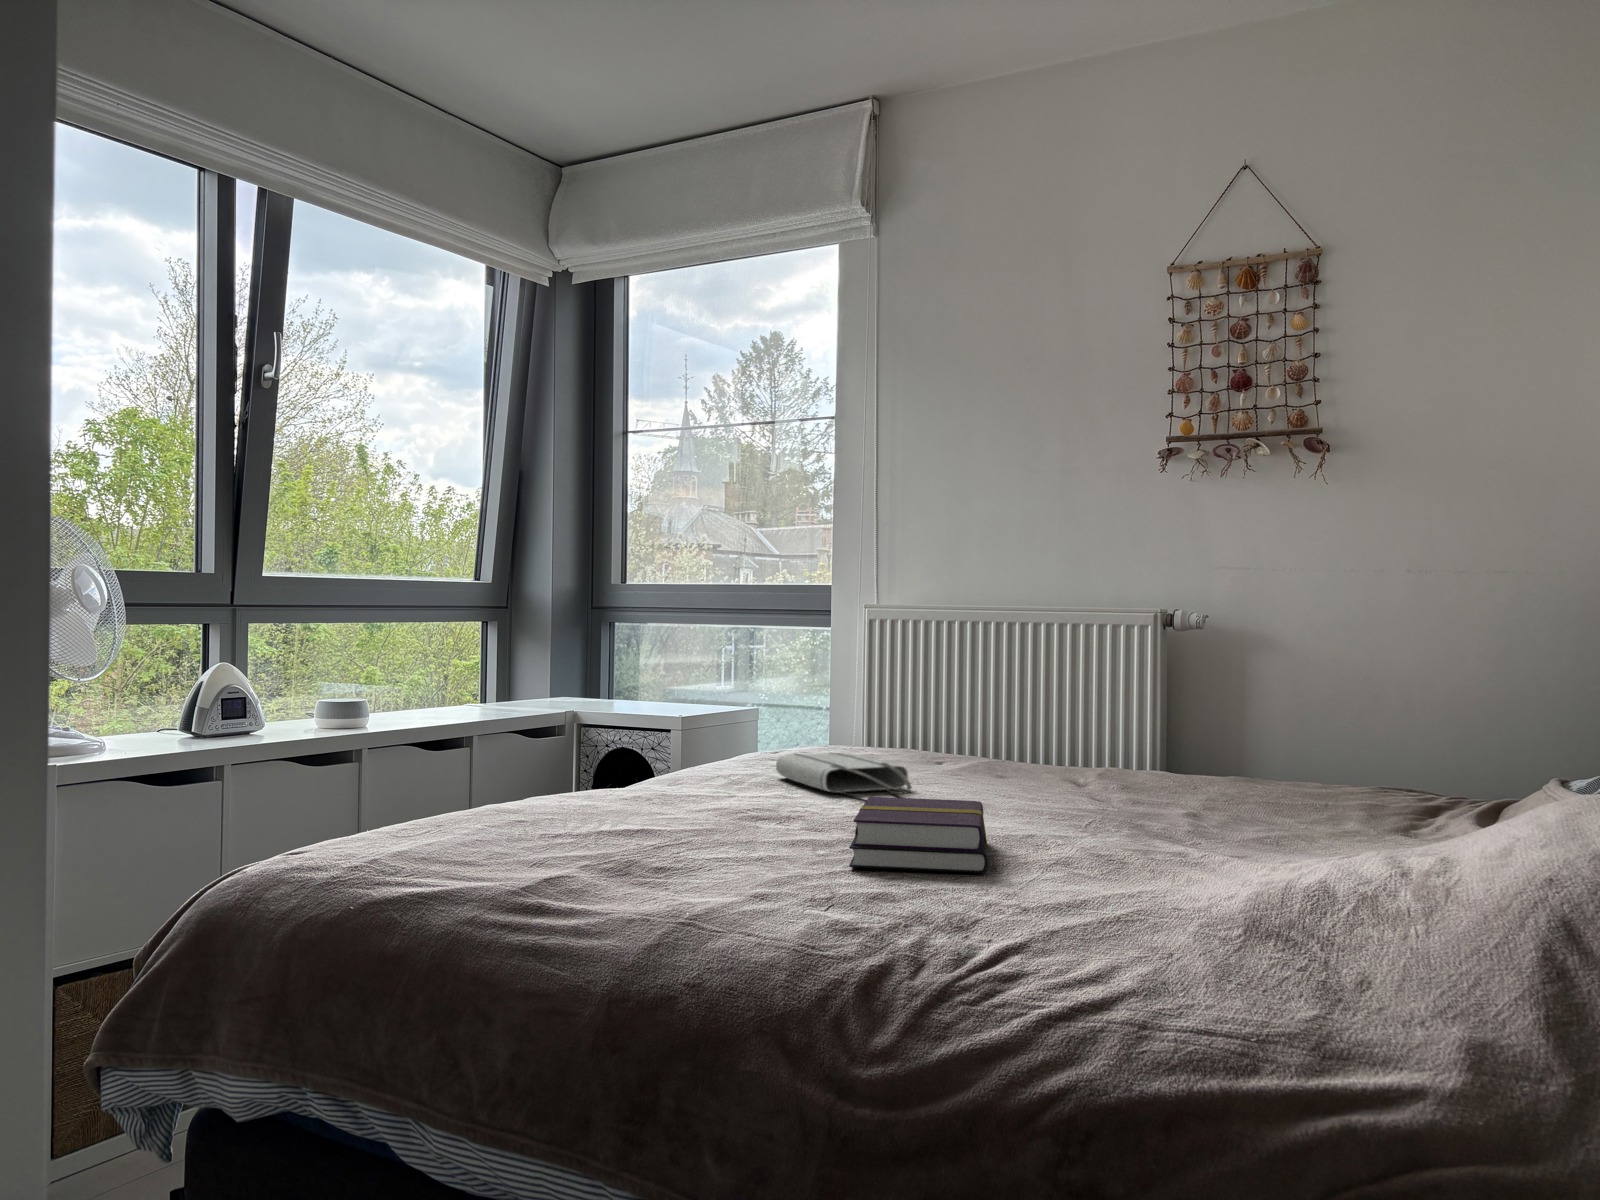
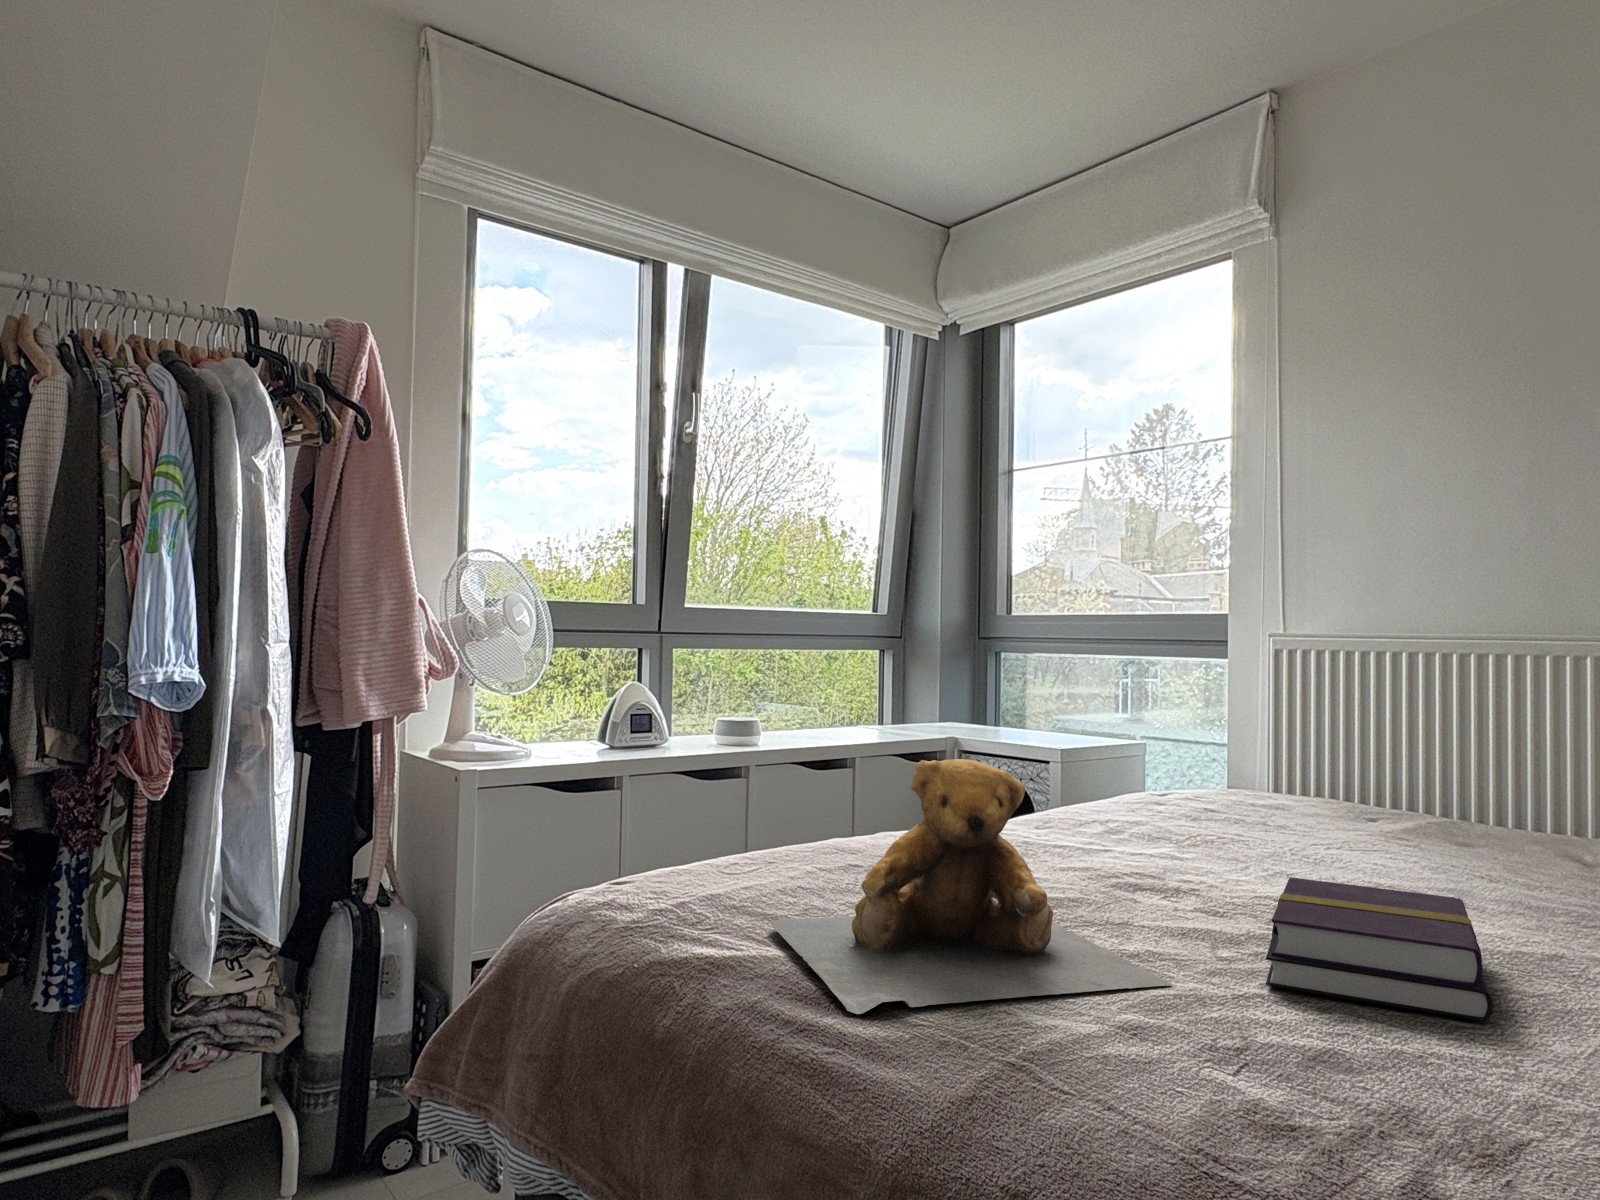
teddy bear: none [464,715,786,907] -> present [770,759,1172,1014]
tote bag: present [776,753,911,795] -> none [1164,802,1342,865]

